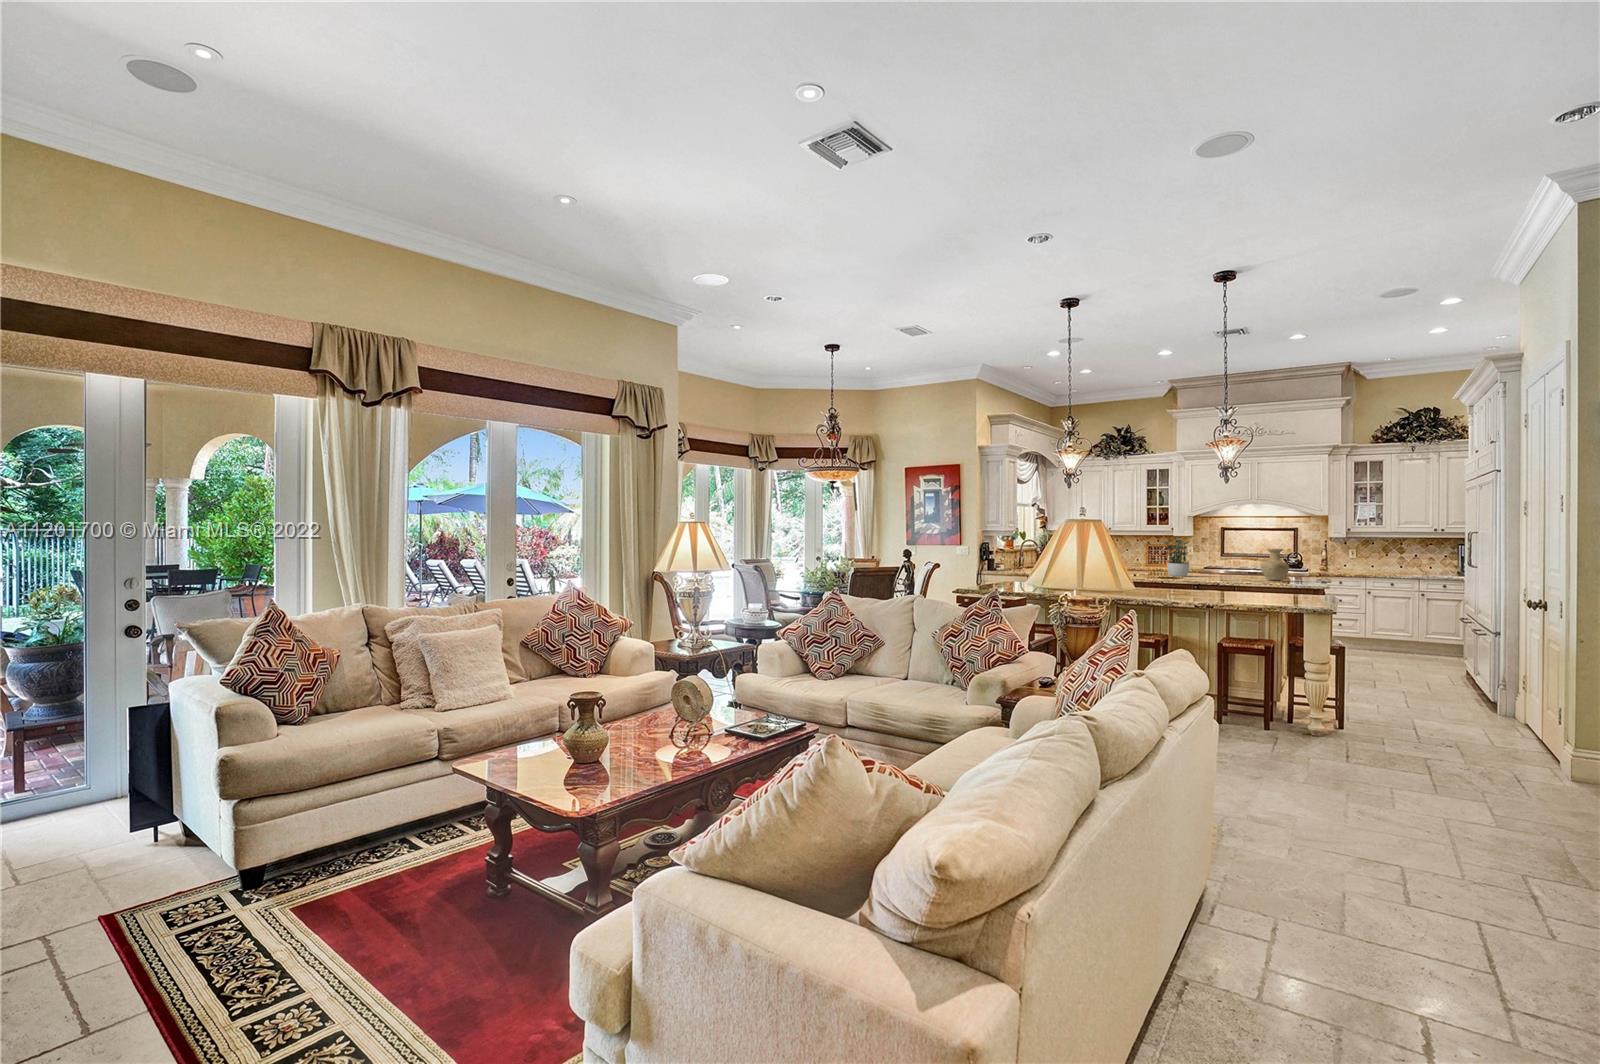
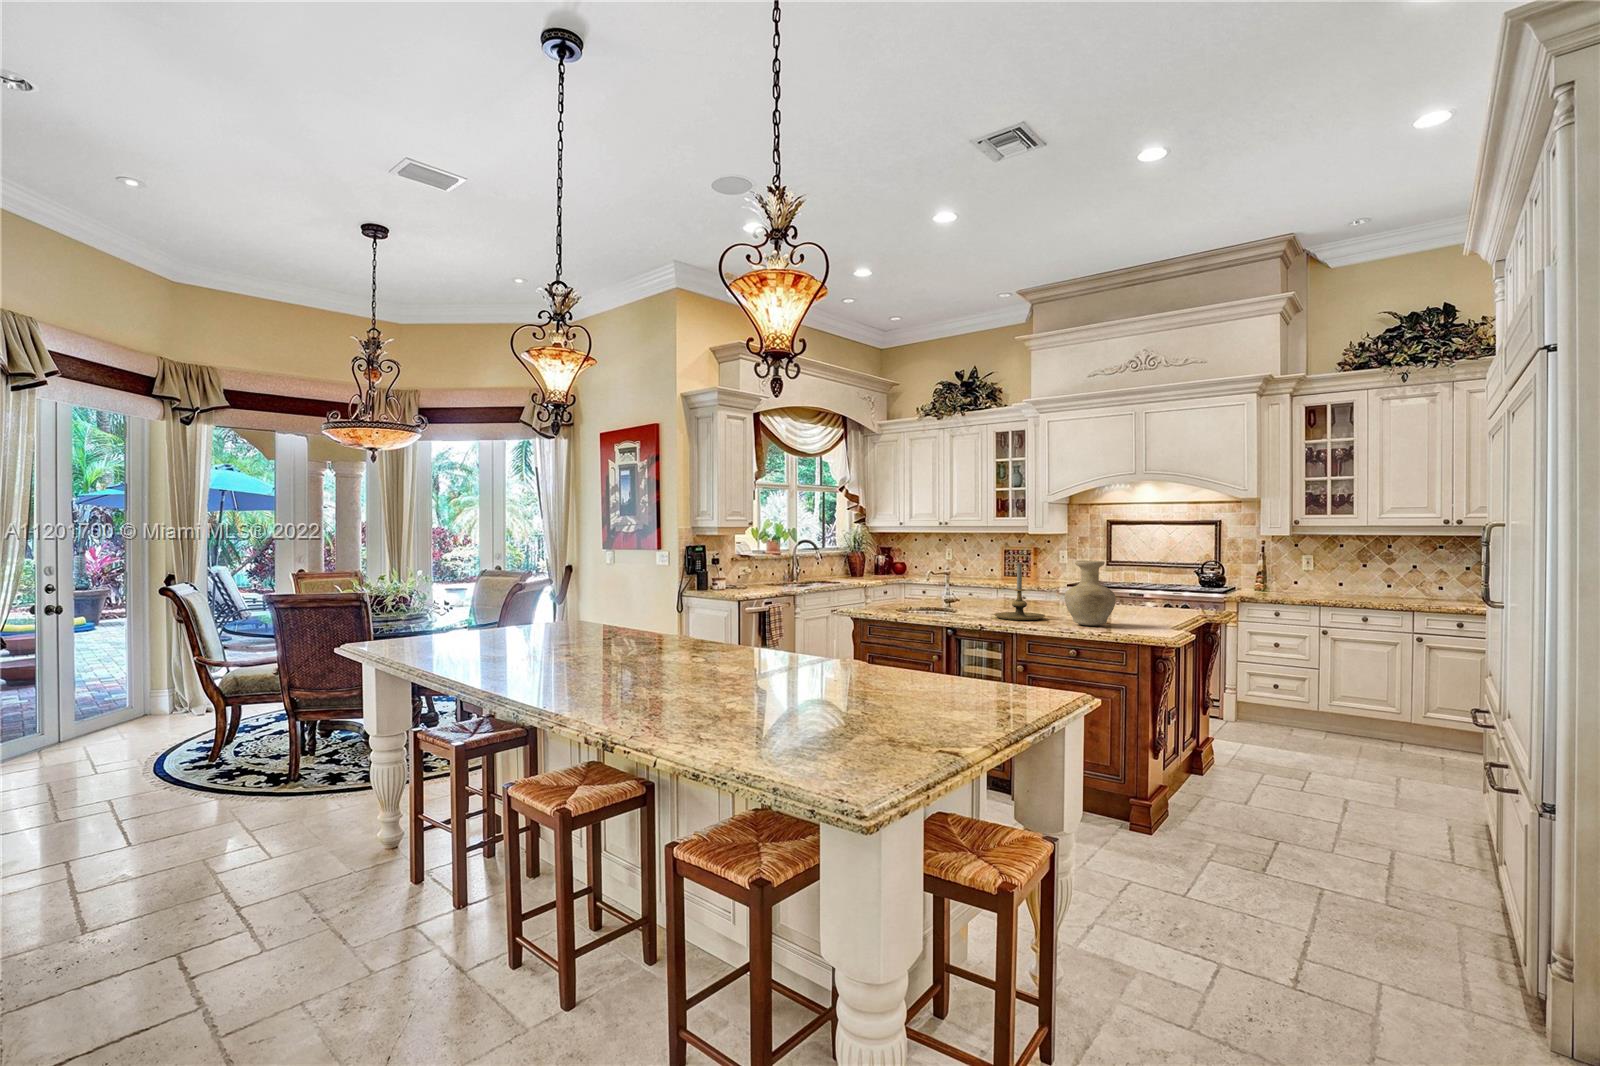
potted plant: present [1164,537,1189,576] -> none [915,538,967,612]
candle holder: none [1216,550,1245,579] -> present [994,563,1045,620]

